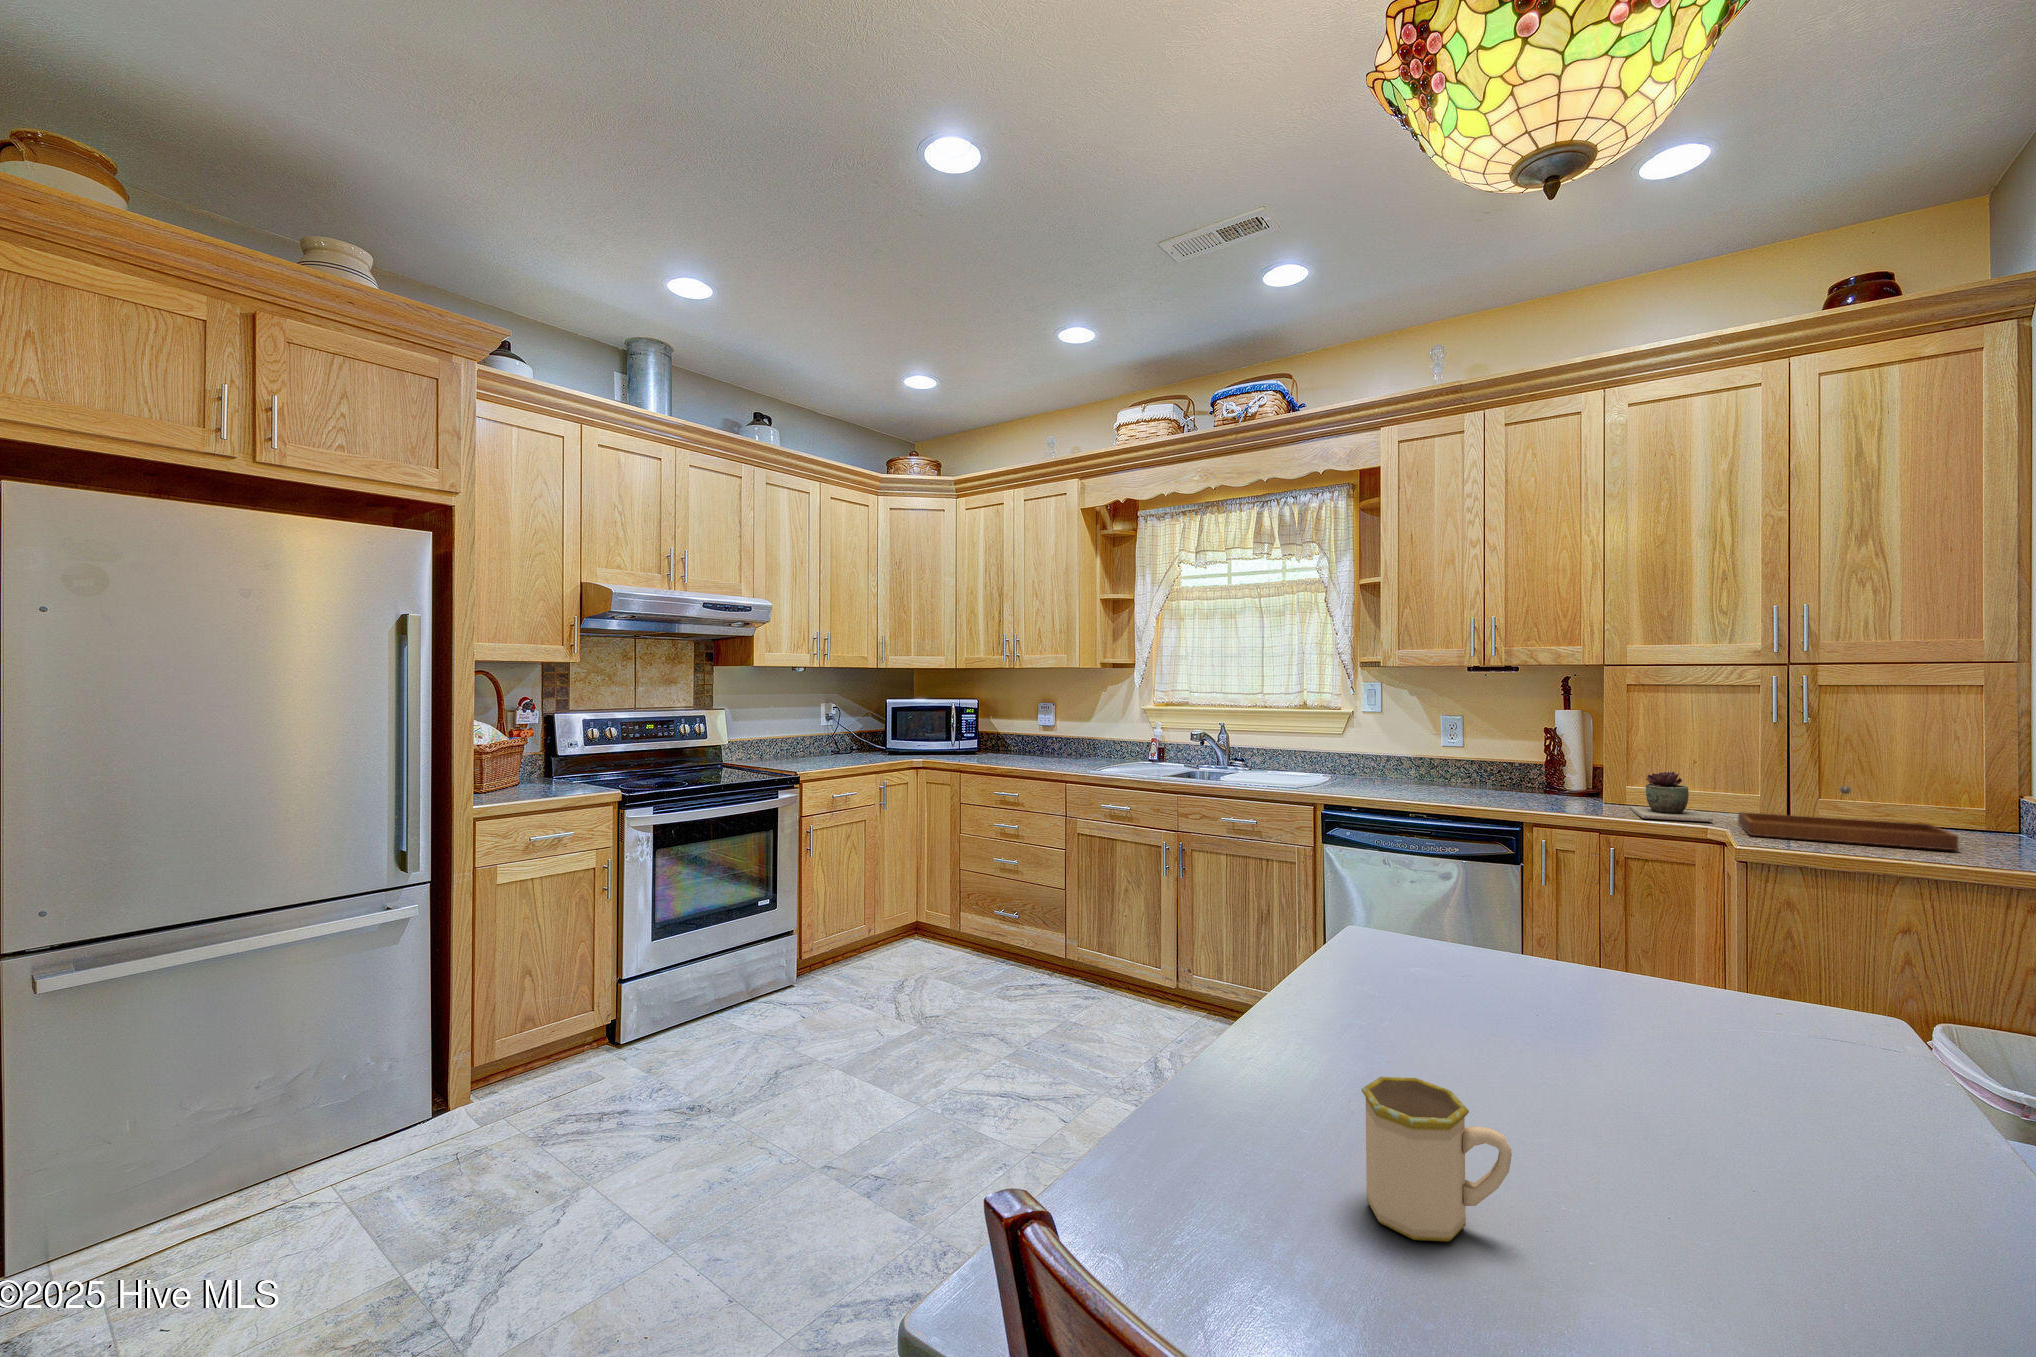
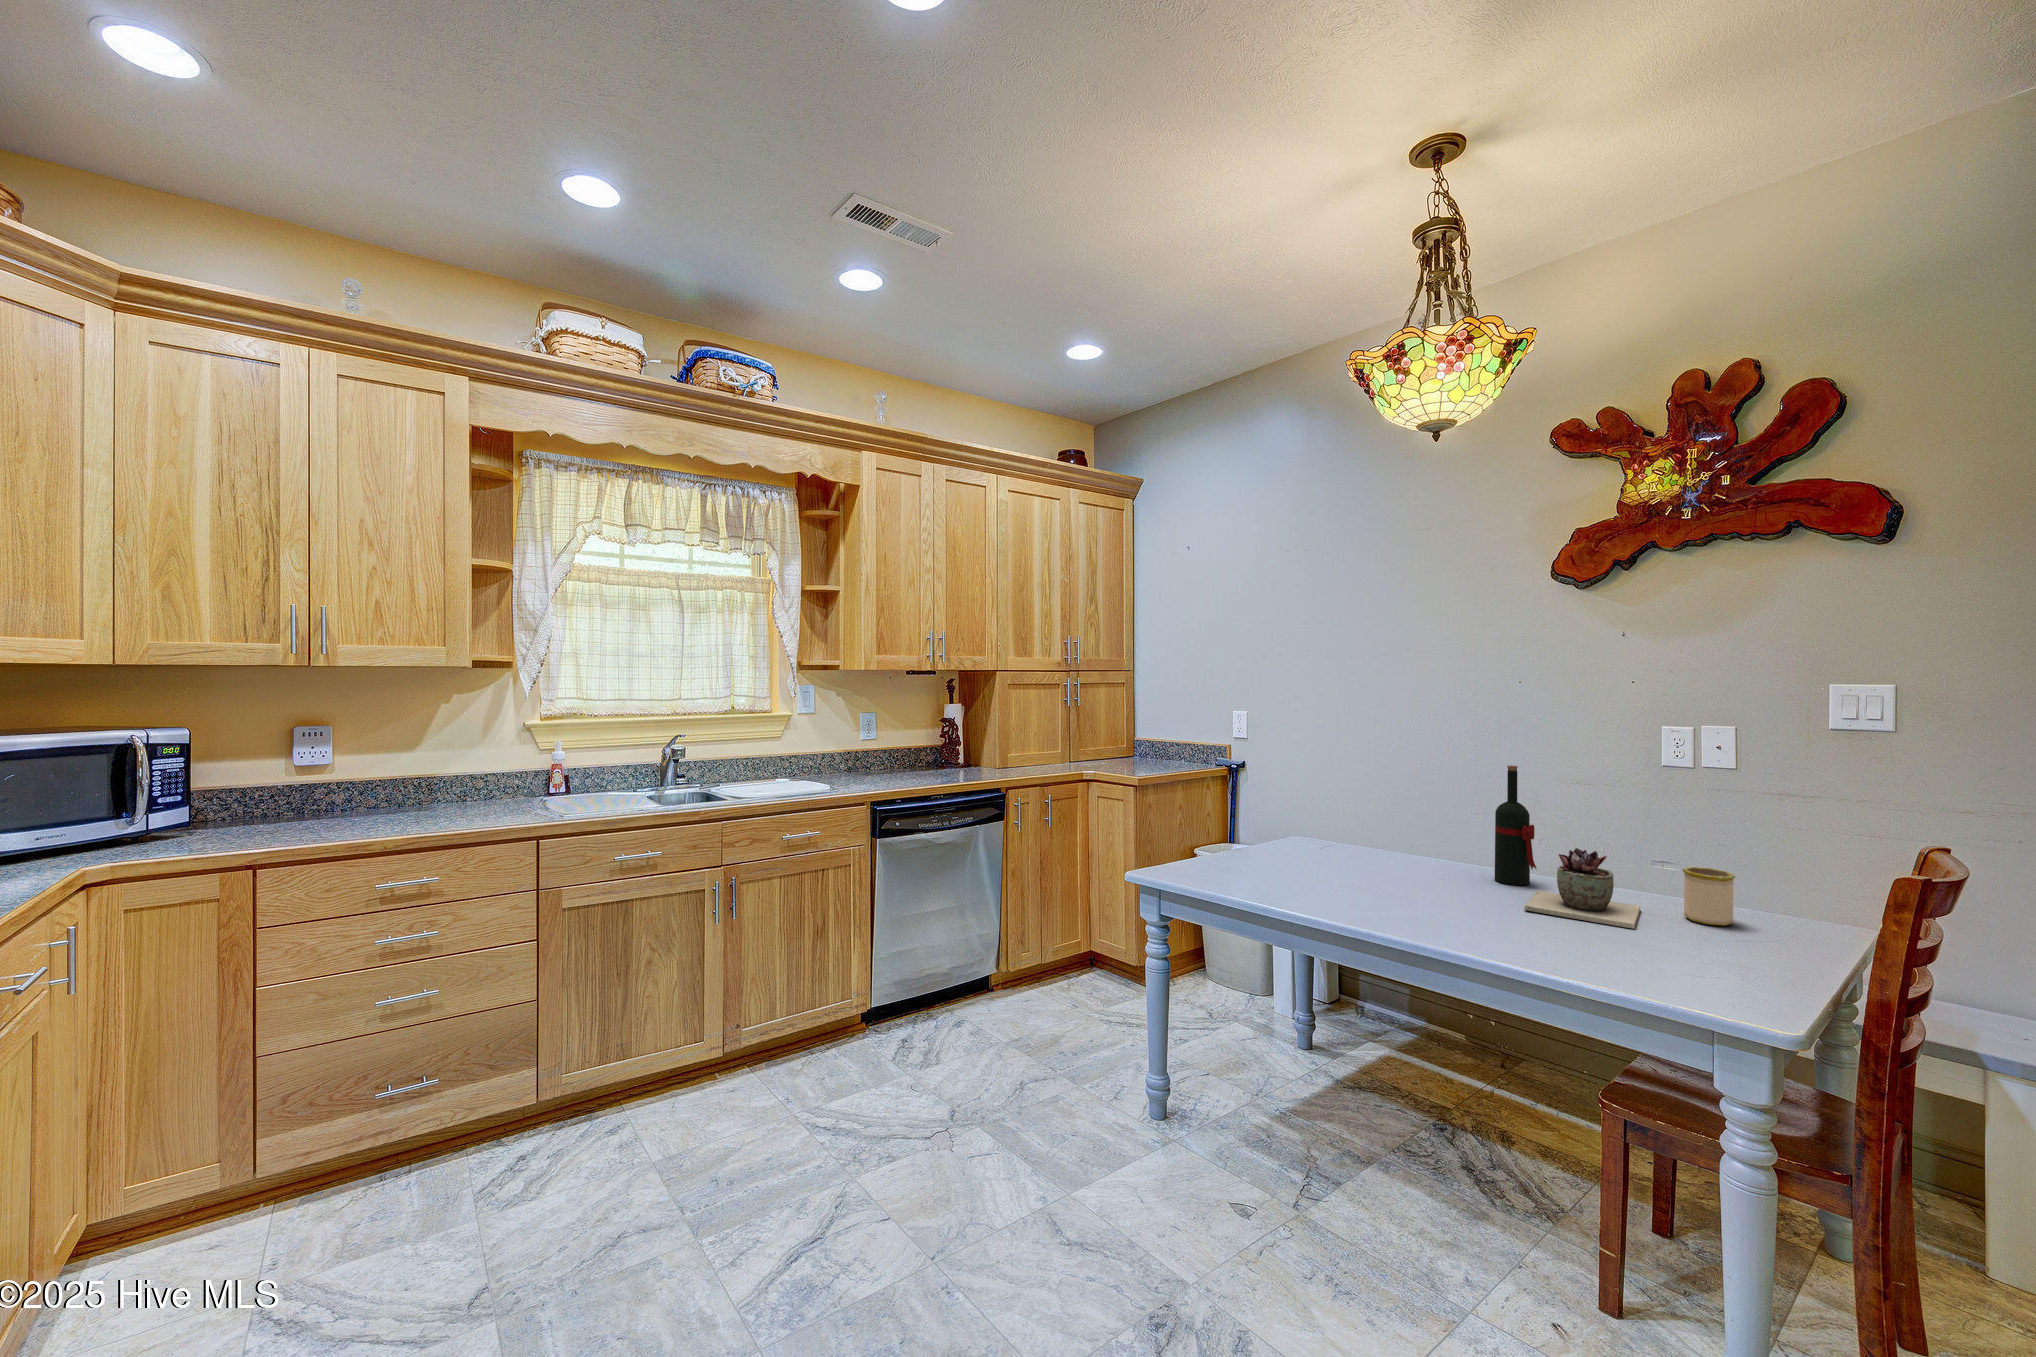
succulent plant: present [1629,772,1713,822] -> present [1525,848,1640,929]
tray: present [1738,786,1958,850] -> none [1072,740,1157,774]
wine bottle: none [1469,825,1542,1079] -> present [1495,765,1536,885]

